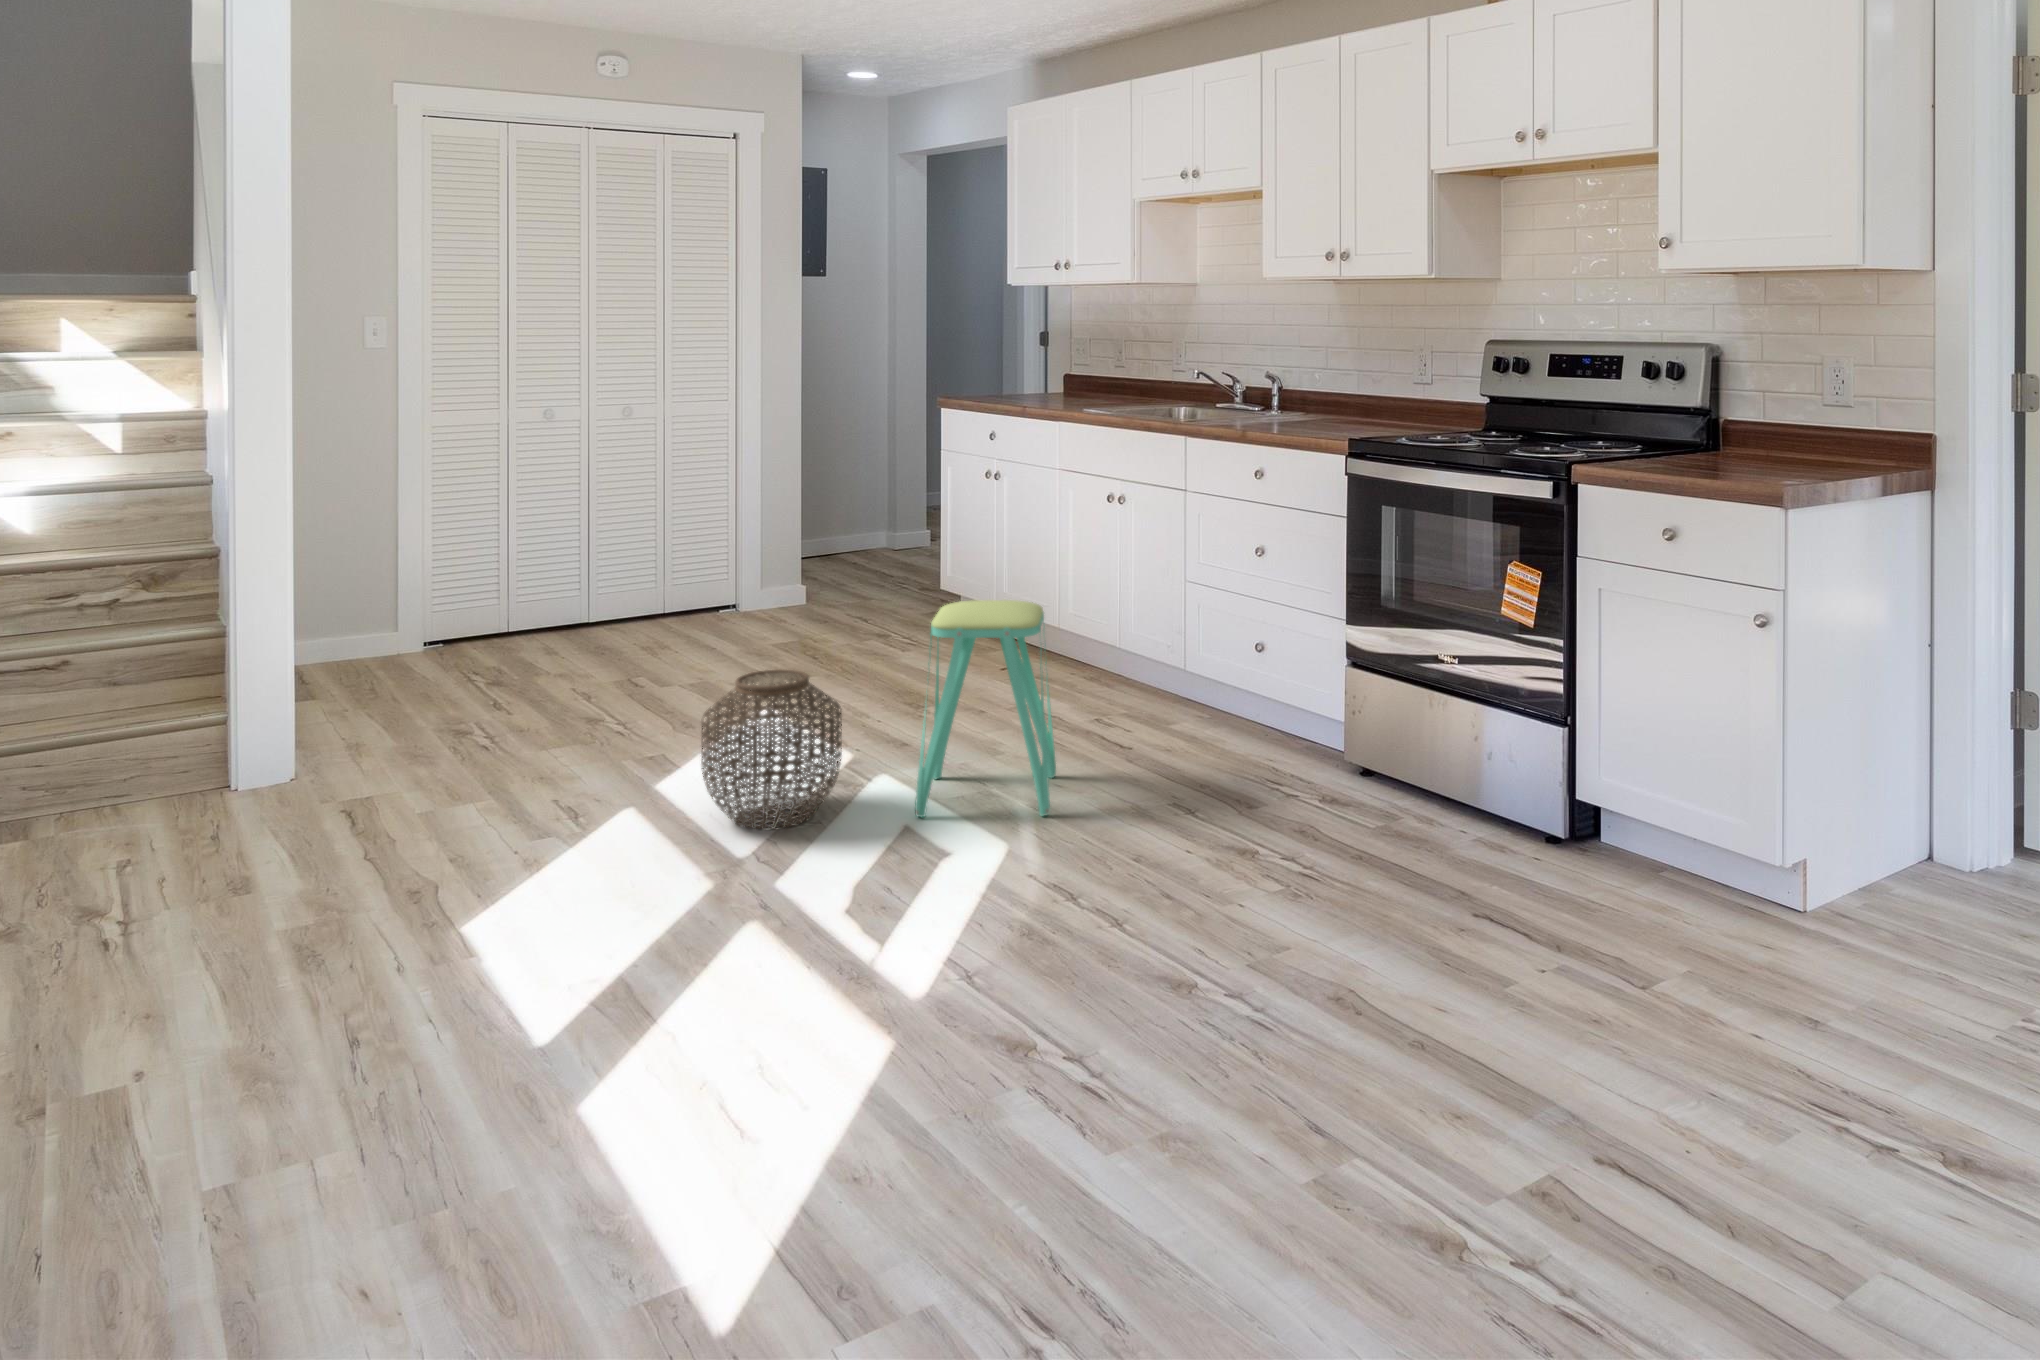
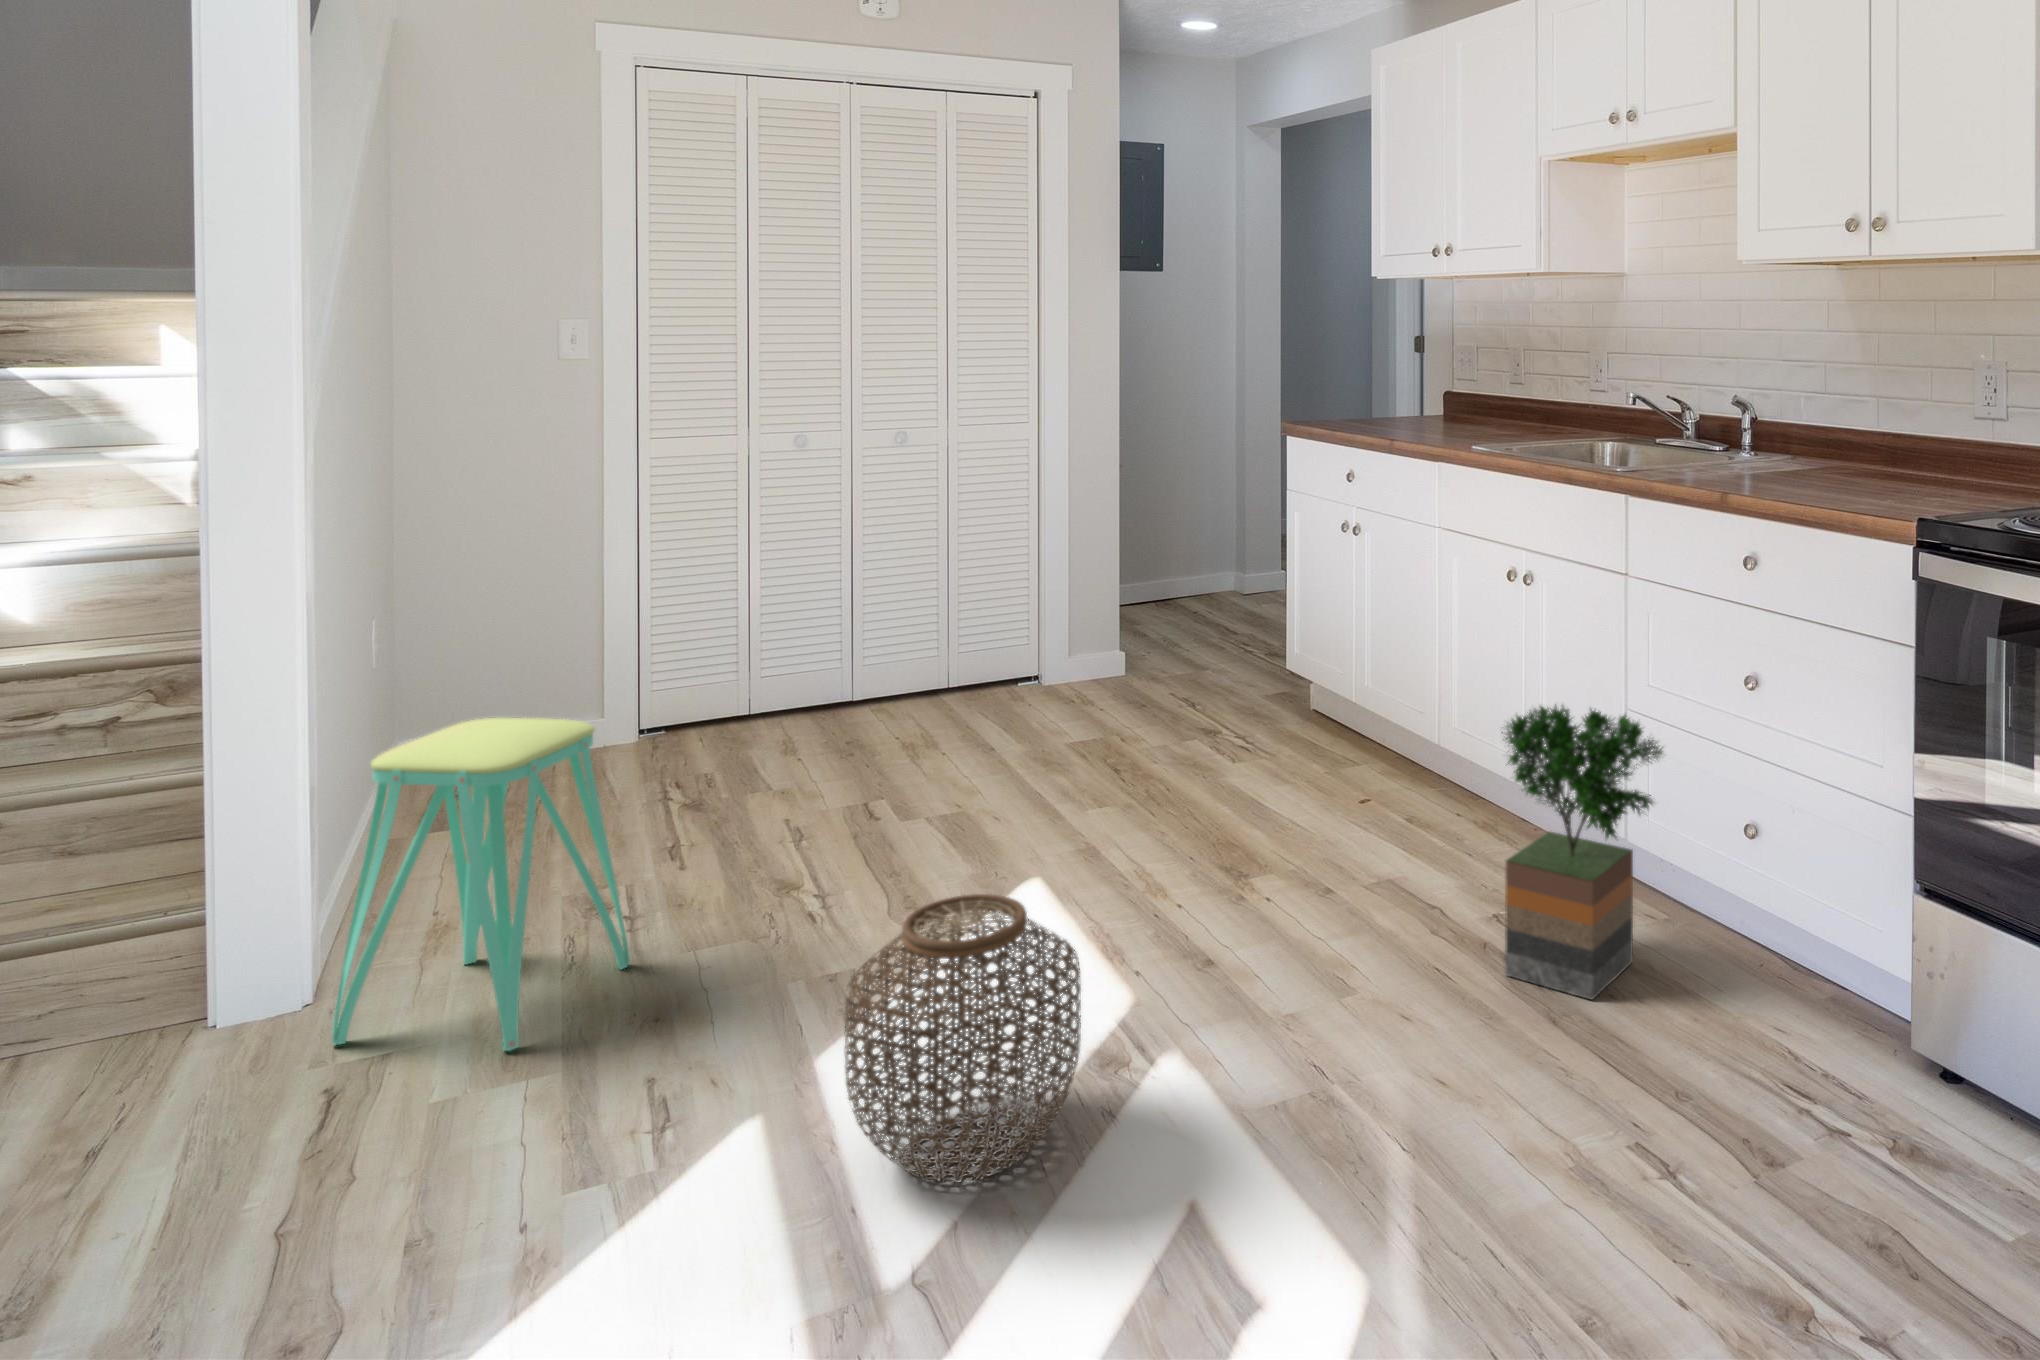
potted tree: none [1098,568,1207,750] -> present [1502,704,1662,1000]
stool: present [915,600,1056,817] -> present [331,718,630,1051]

